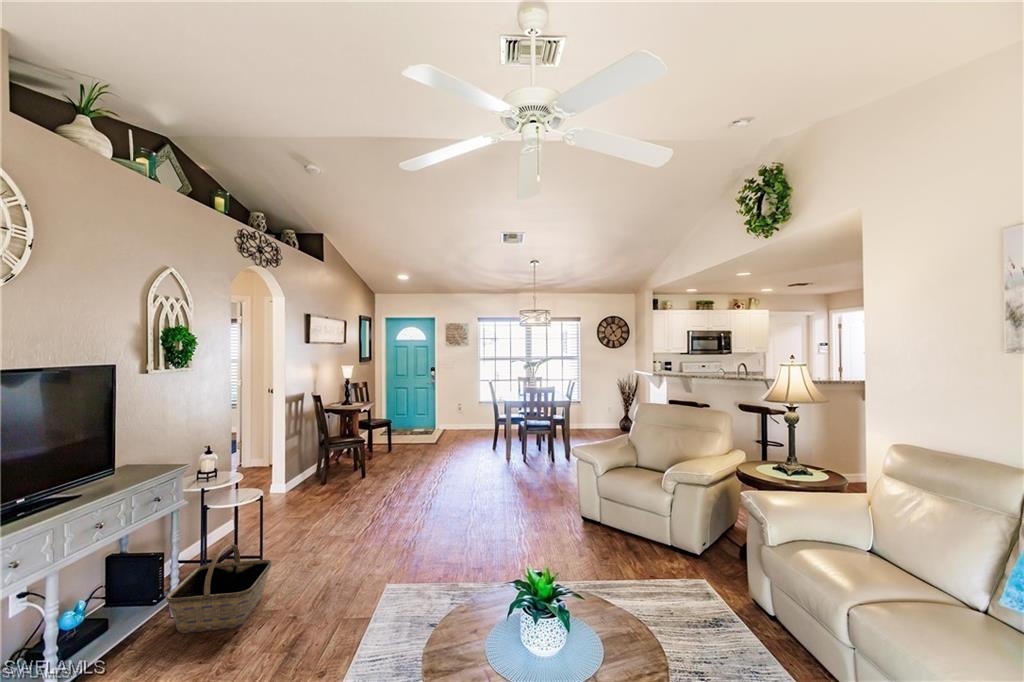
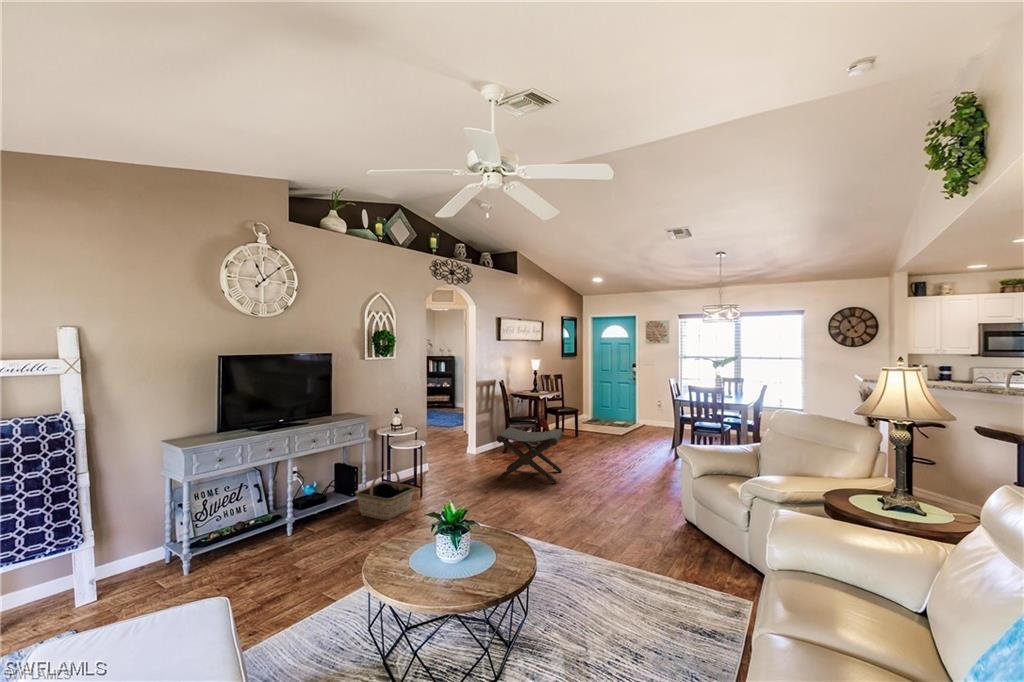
footstool: none [348,444,427,518] -> present [496,427,562,484]

